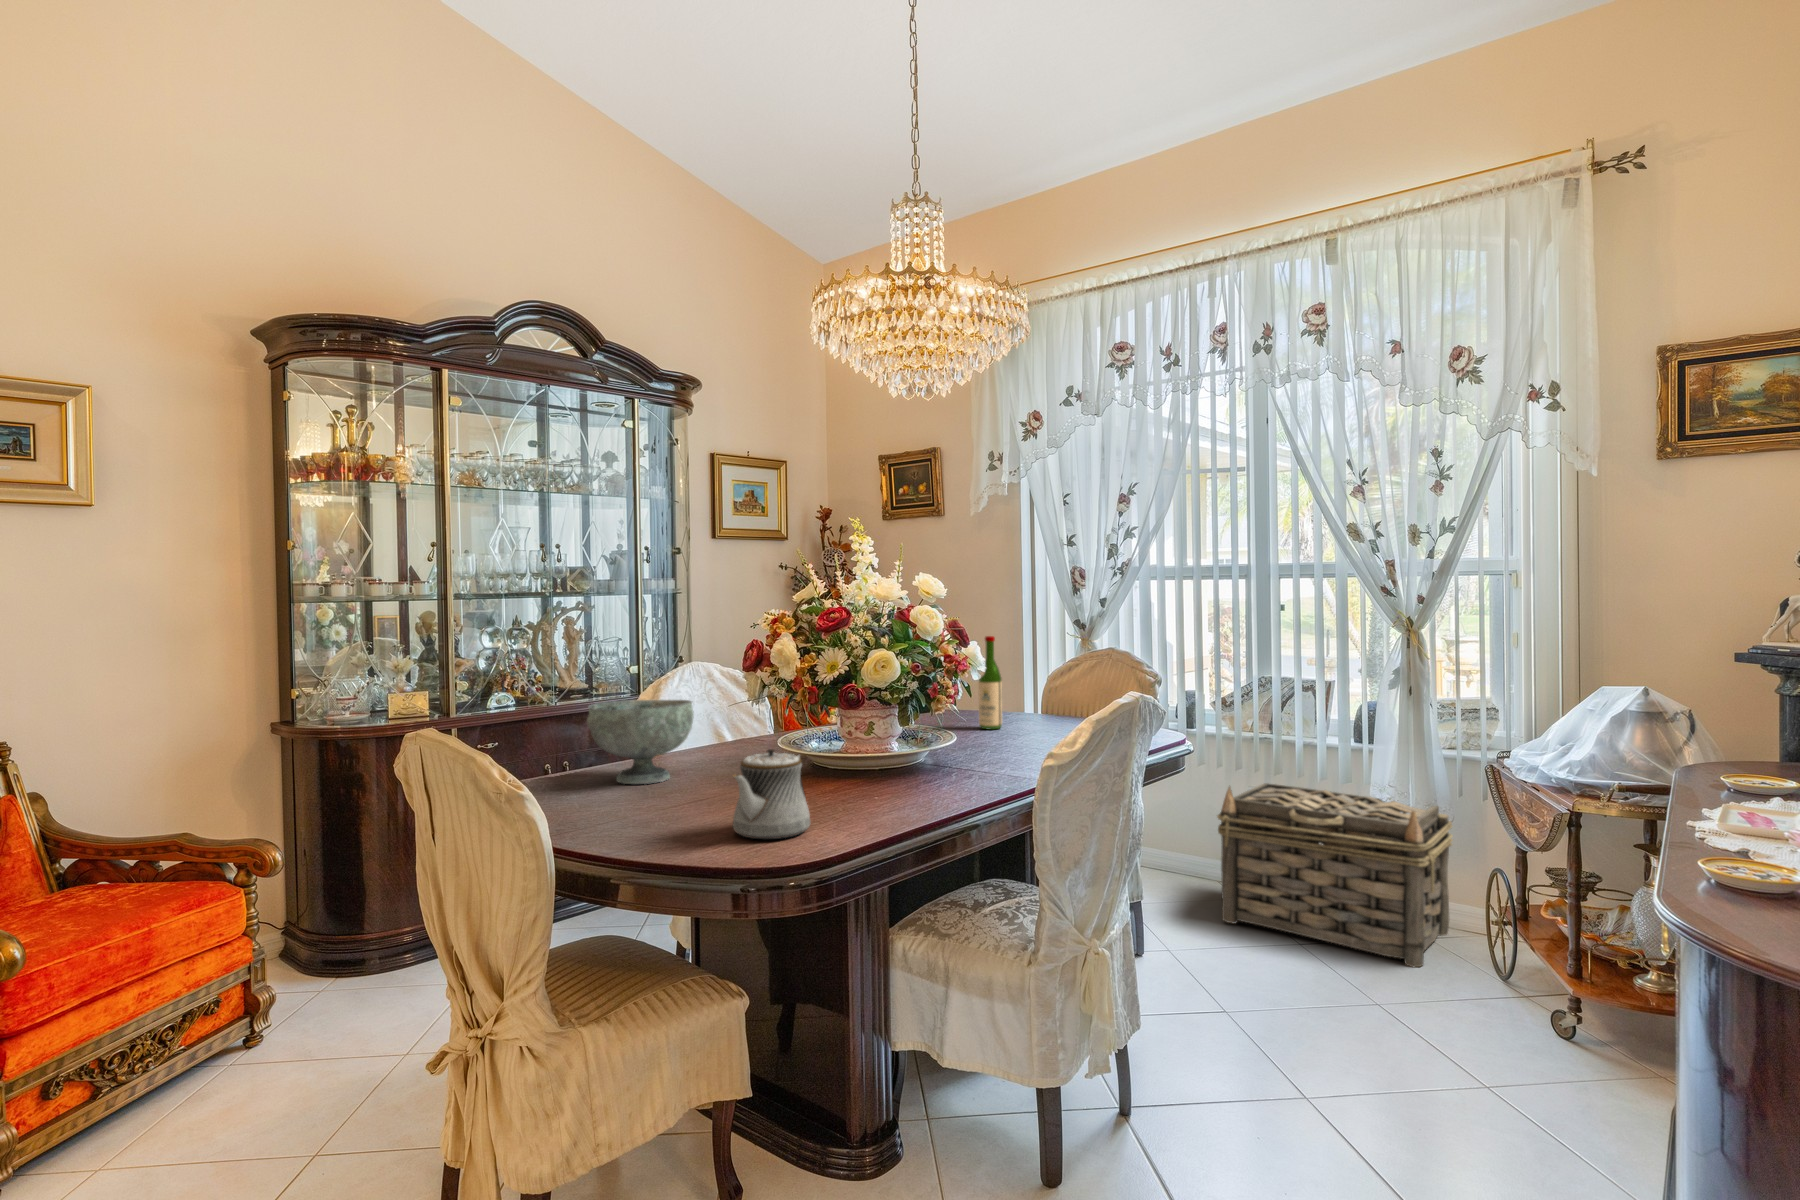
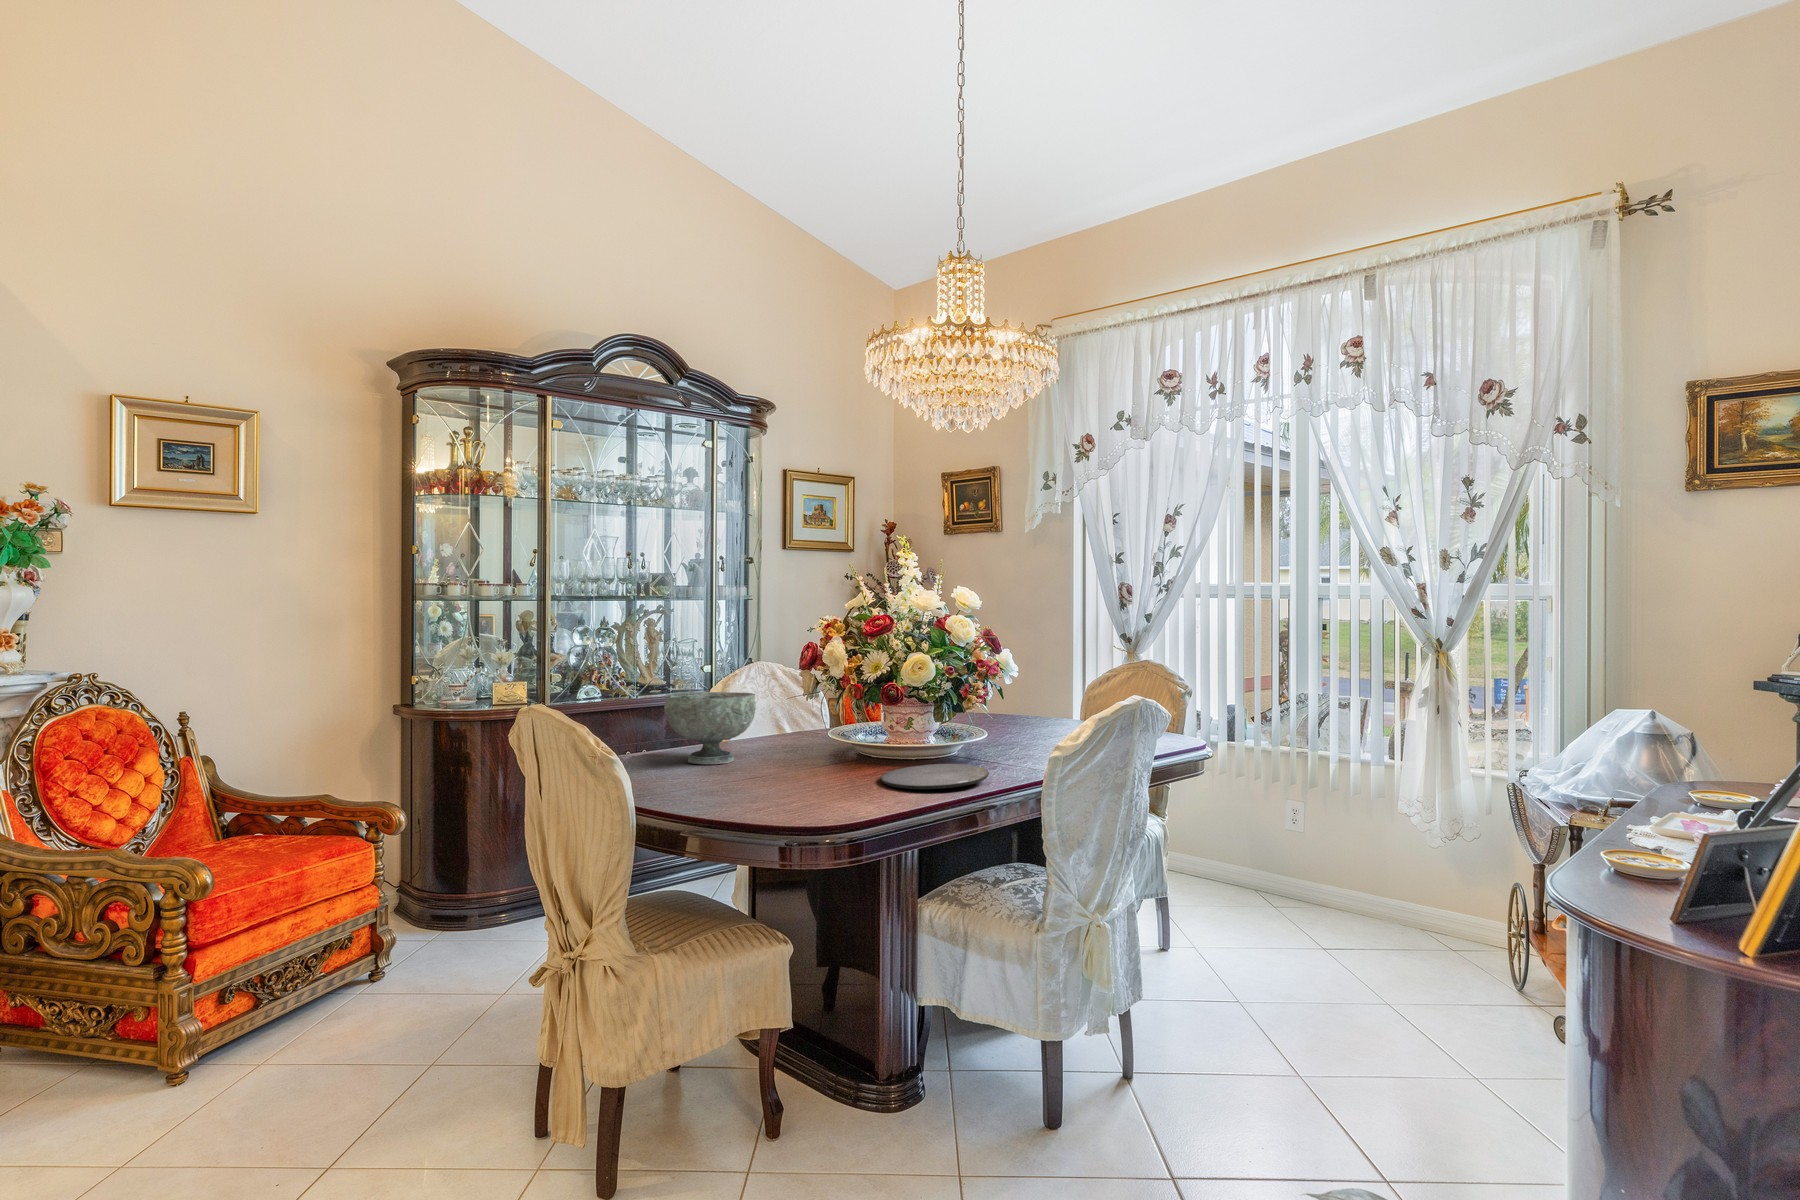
wine bottle: present [978,636,1002,729] -> none [1017,645,1039,731]
teapot: present [733,749,810,839] -> none [782,733,848,809]
plate: none [843,774,966,807] -> present [881,764,989,789]
basket: present [1217,783,1452,967] -> none [1247,794,1479,973]

